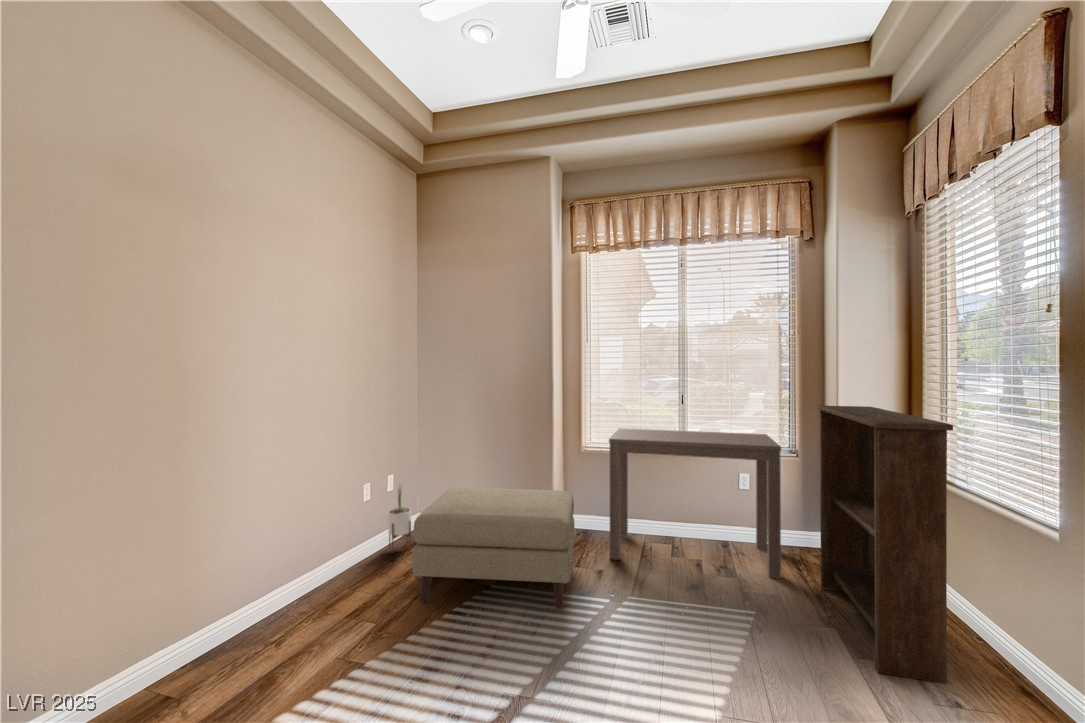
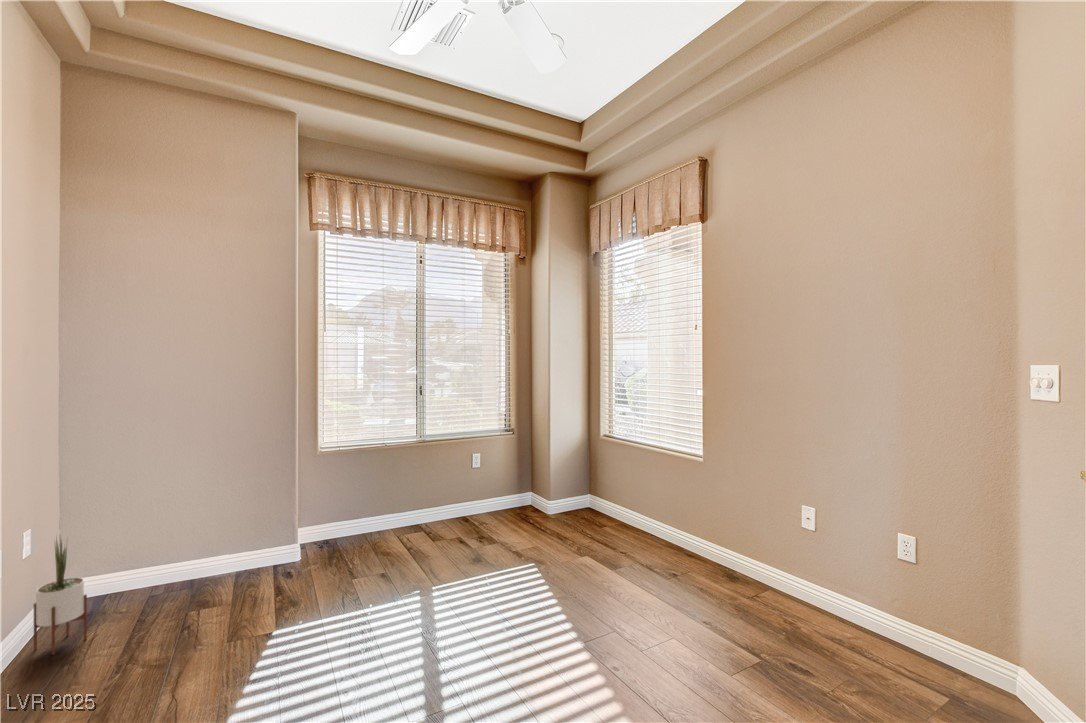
bookshelf: present [817,405,953,683] -> none [549,390,652,567]
desk: present [609,428,781,579] -> none [366,418,525,560]
ottoman: present [412,488,575,610] -> none [167,499,389,683]

